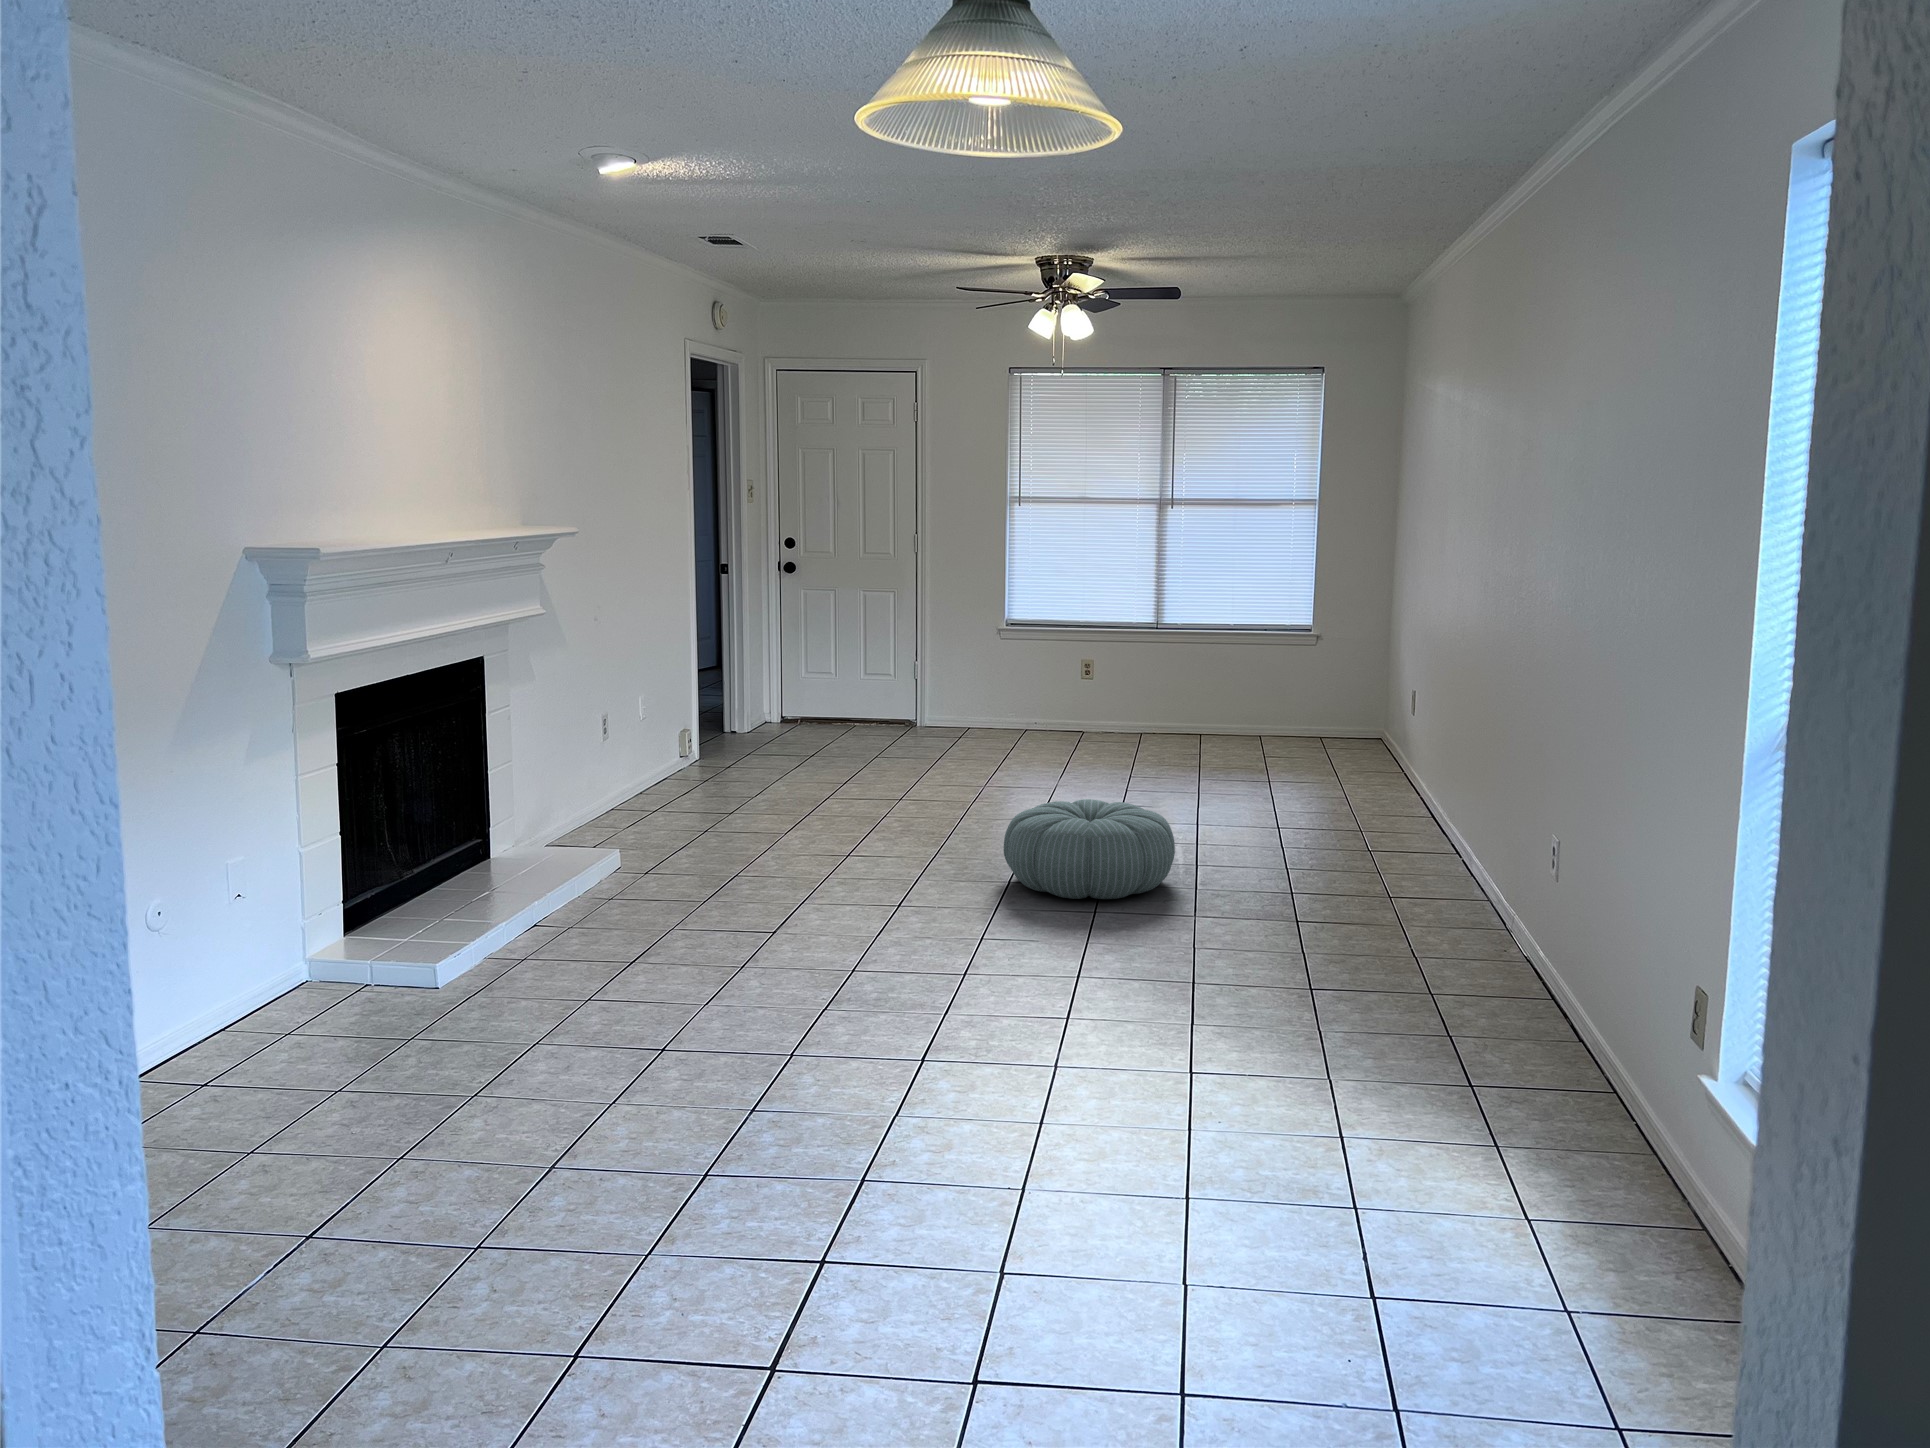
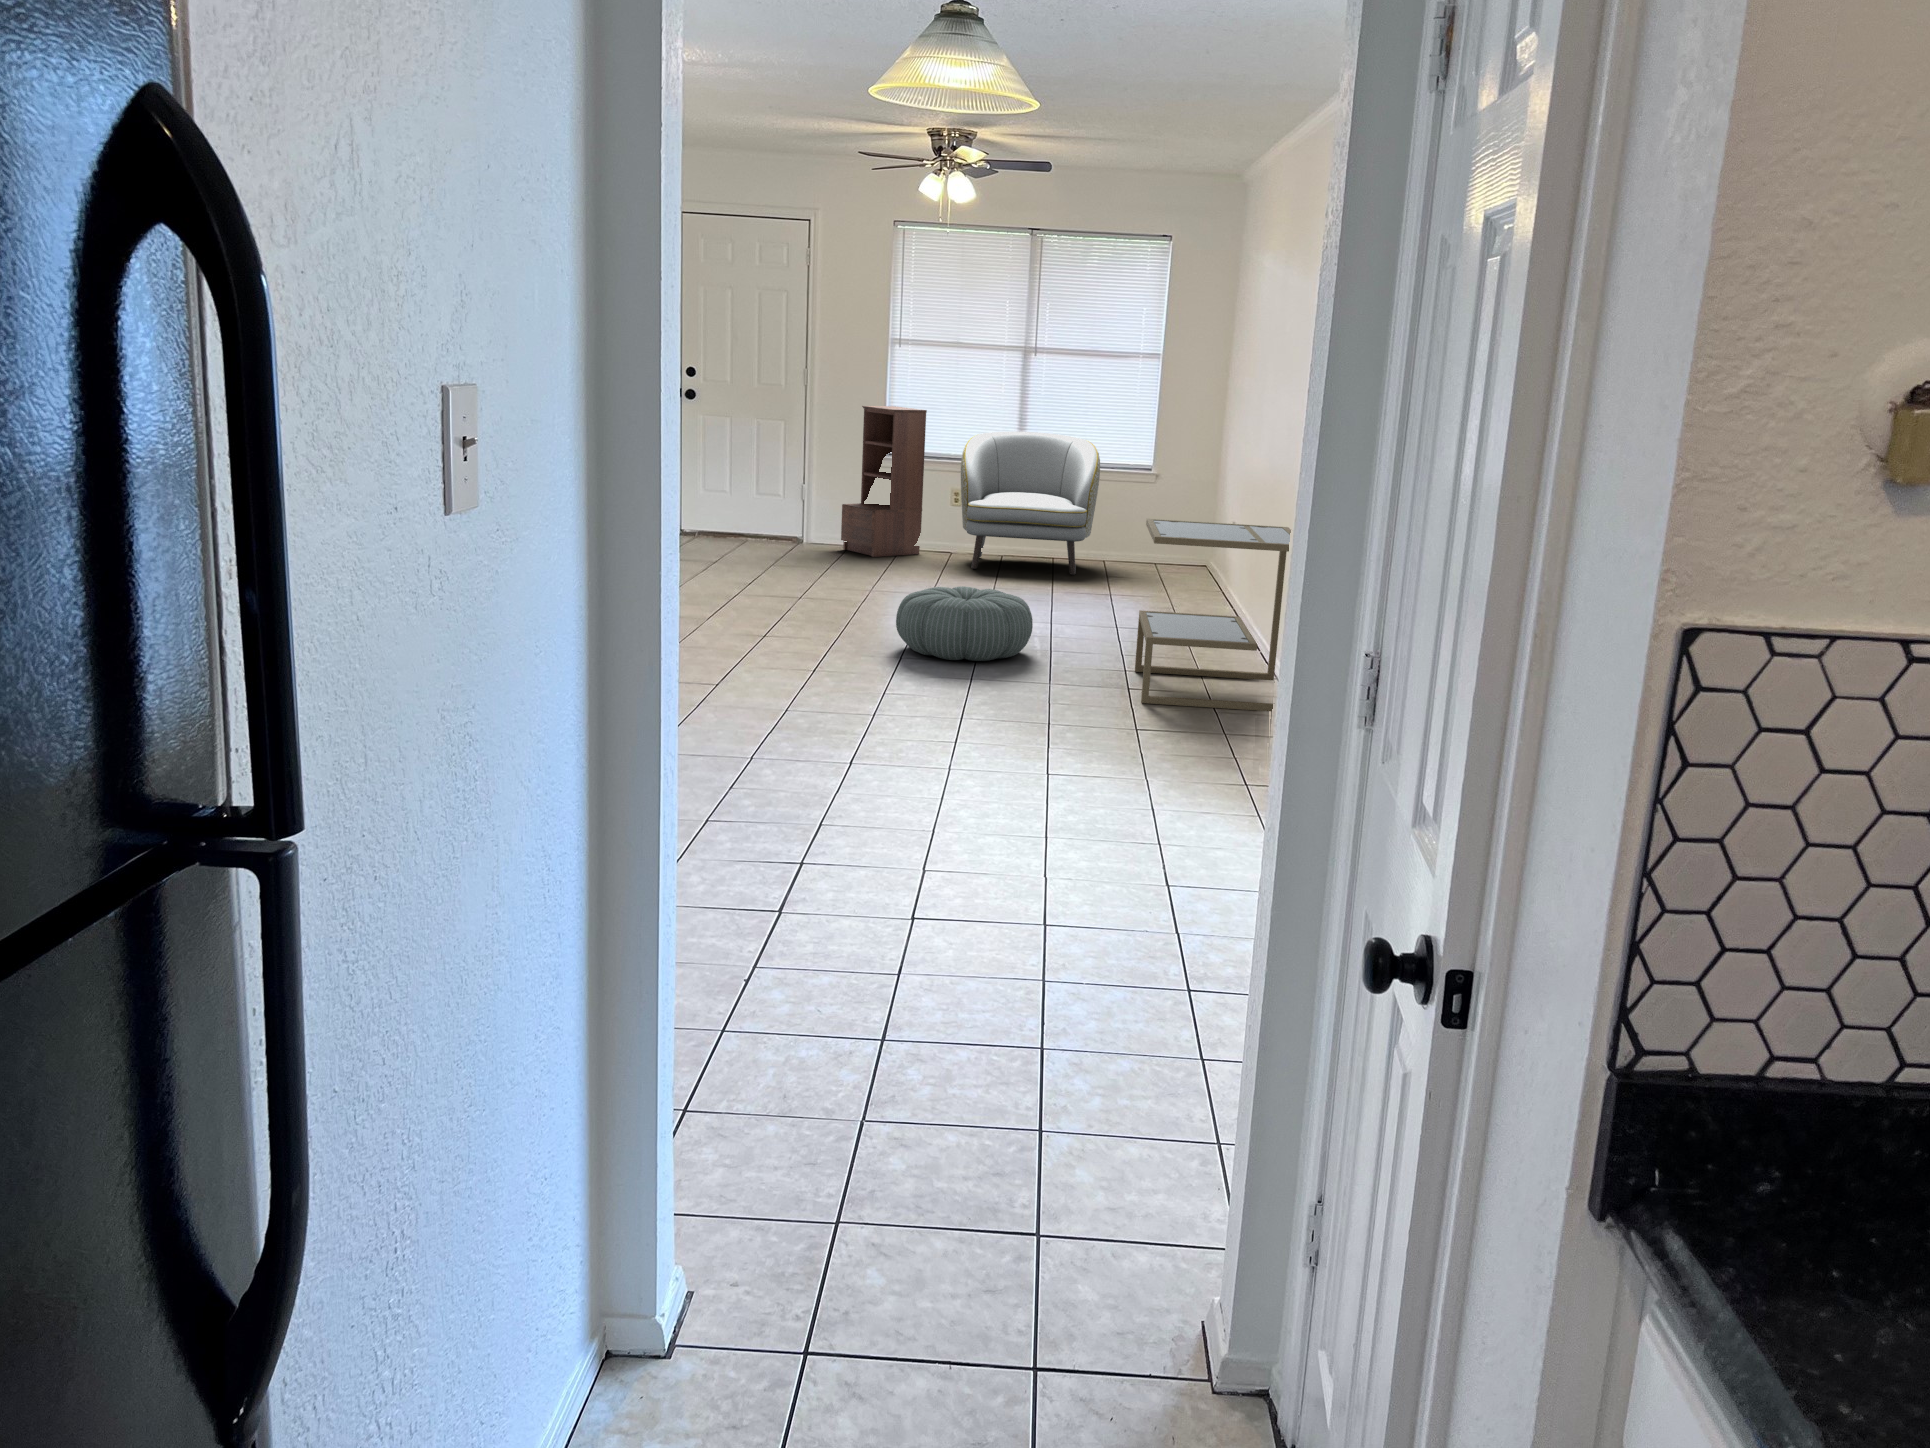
bookshelf: none [958,571,1051,742] -> present [841,406,927,557]
armchair: none [1091,595,1252,759] -> present [961,432,1100,575]
side table: none [1308,715,1543,977] -> present [1135,519,1291,711]

